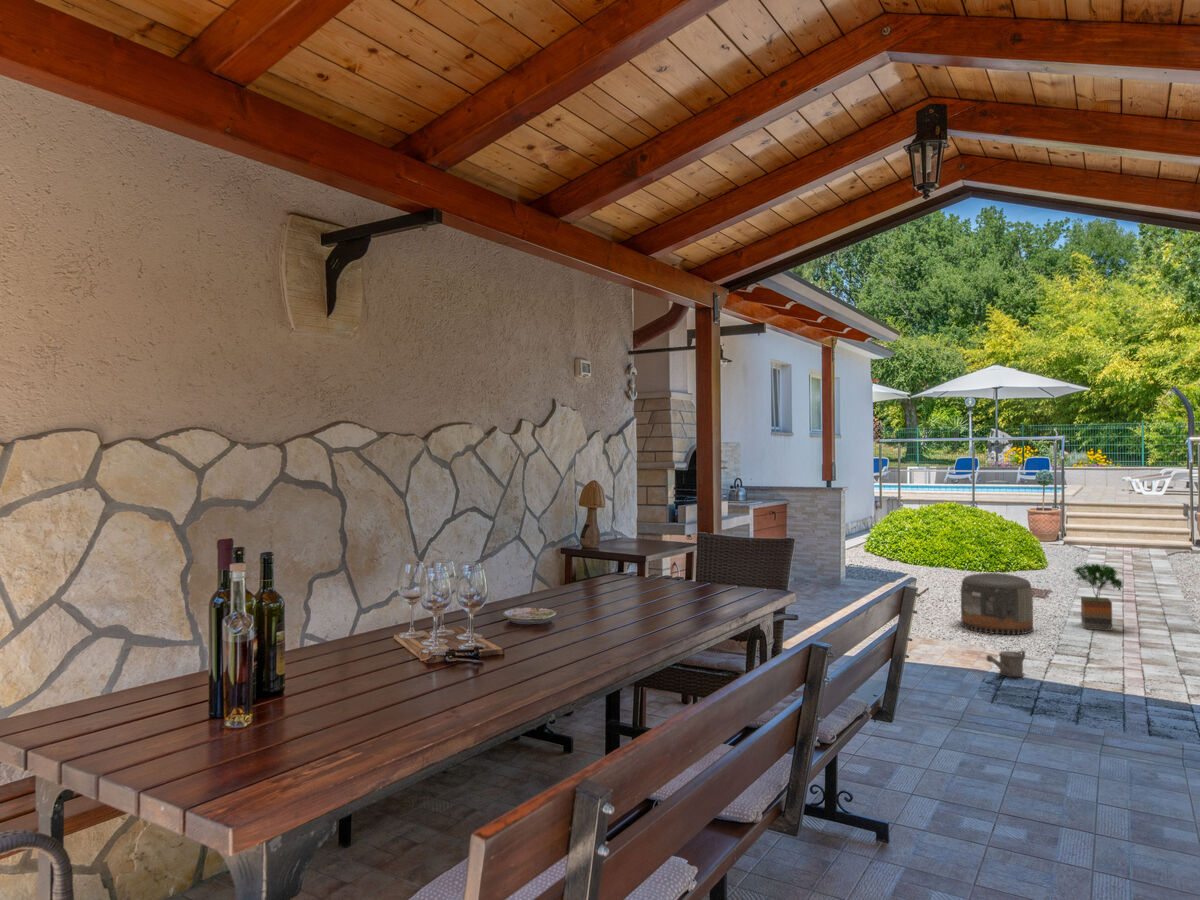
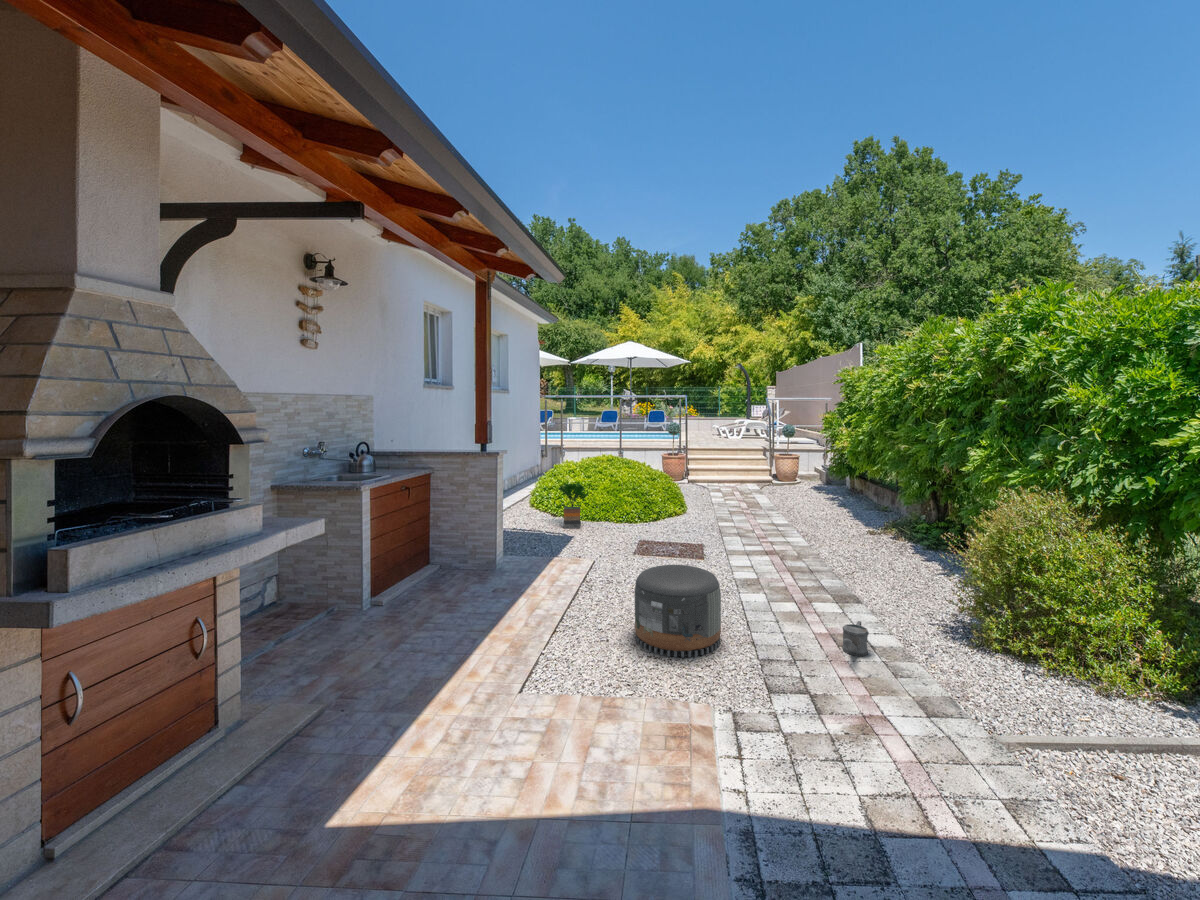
potted tree: present [1074,564,1123,631] -> present [559,483,587,529]
watering can: present [986,651,1025,677] -> present [842,621,869,656]

